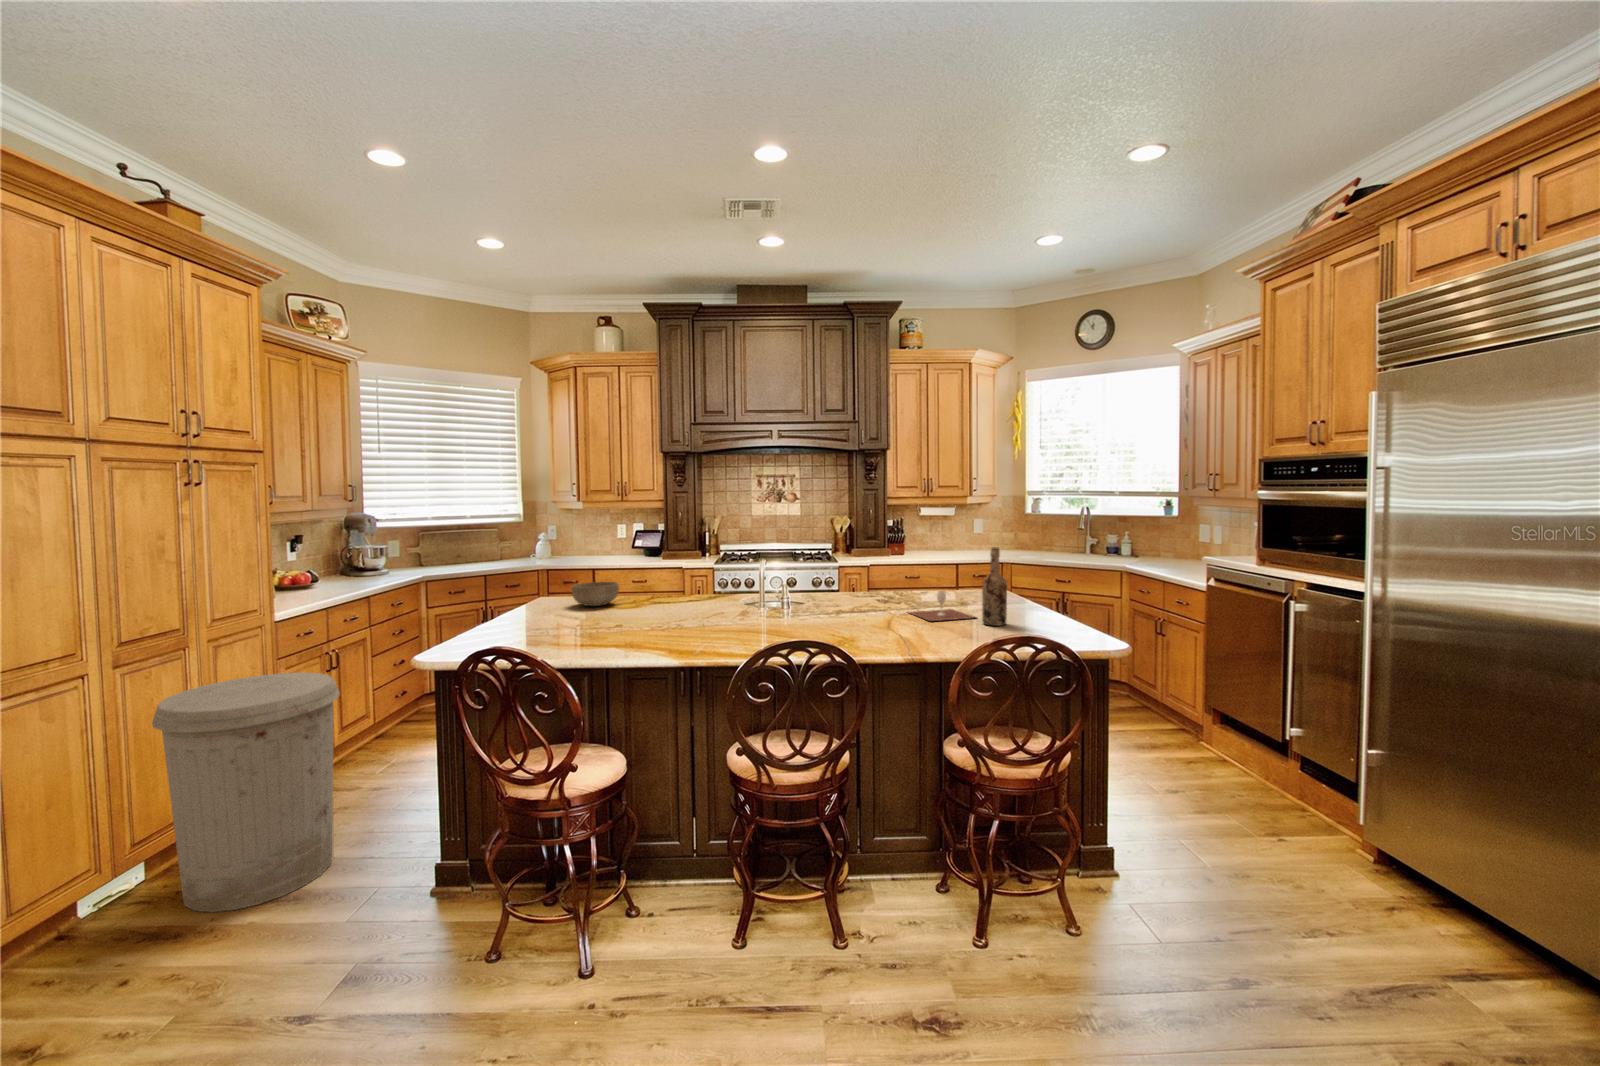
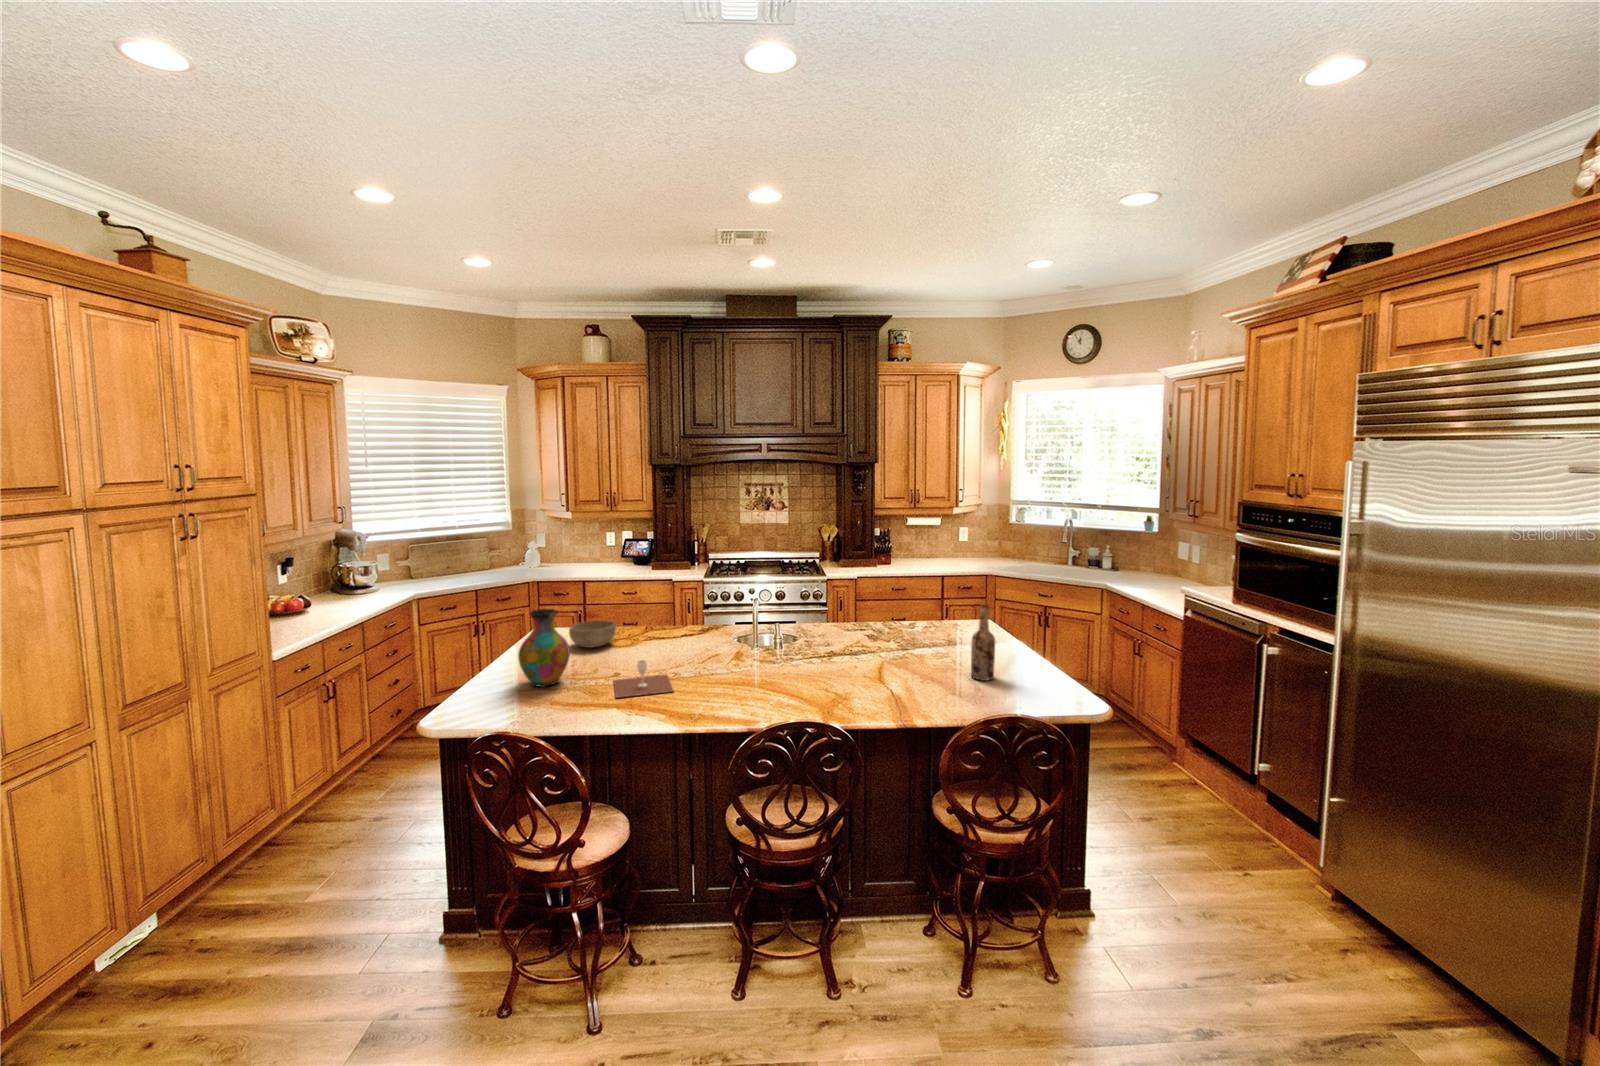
vase: none [517,554,569,631] -> present [518,609,570,687]
wine glass: present [909,591,975,621] -> present [613,660,673,698]
trash can: present [152,672,340,912] -> none [160,720,344,964]

